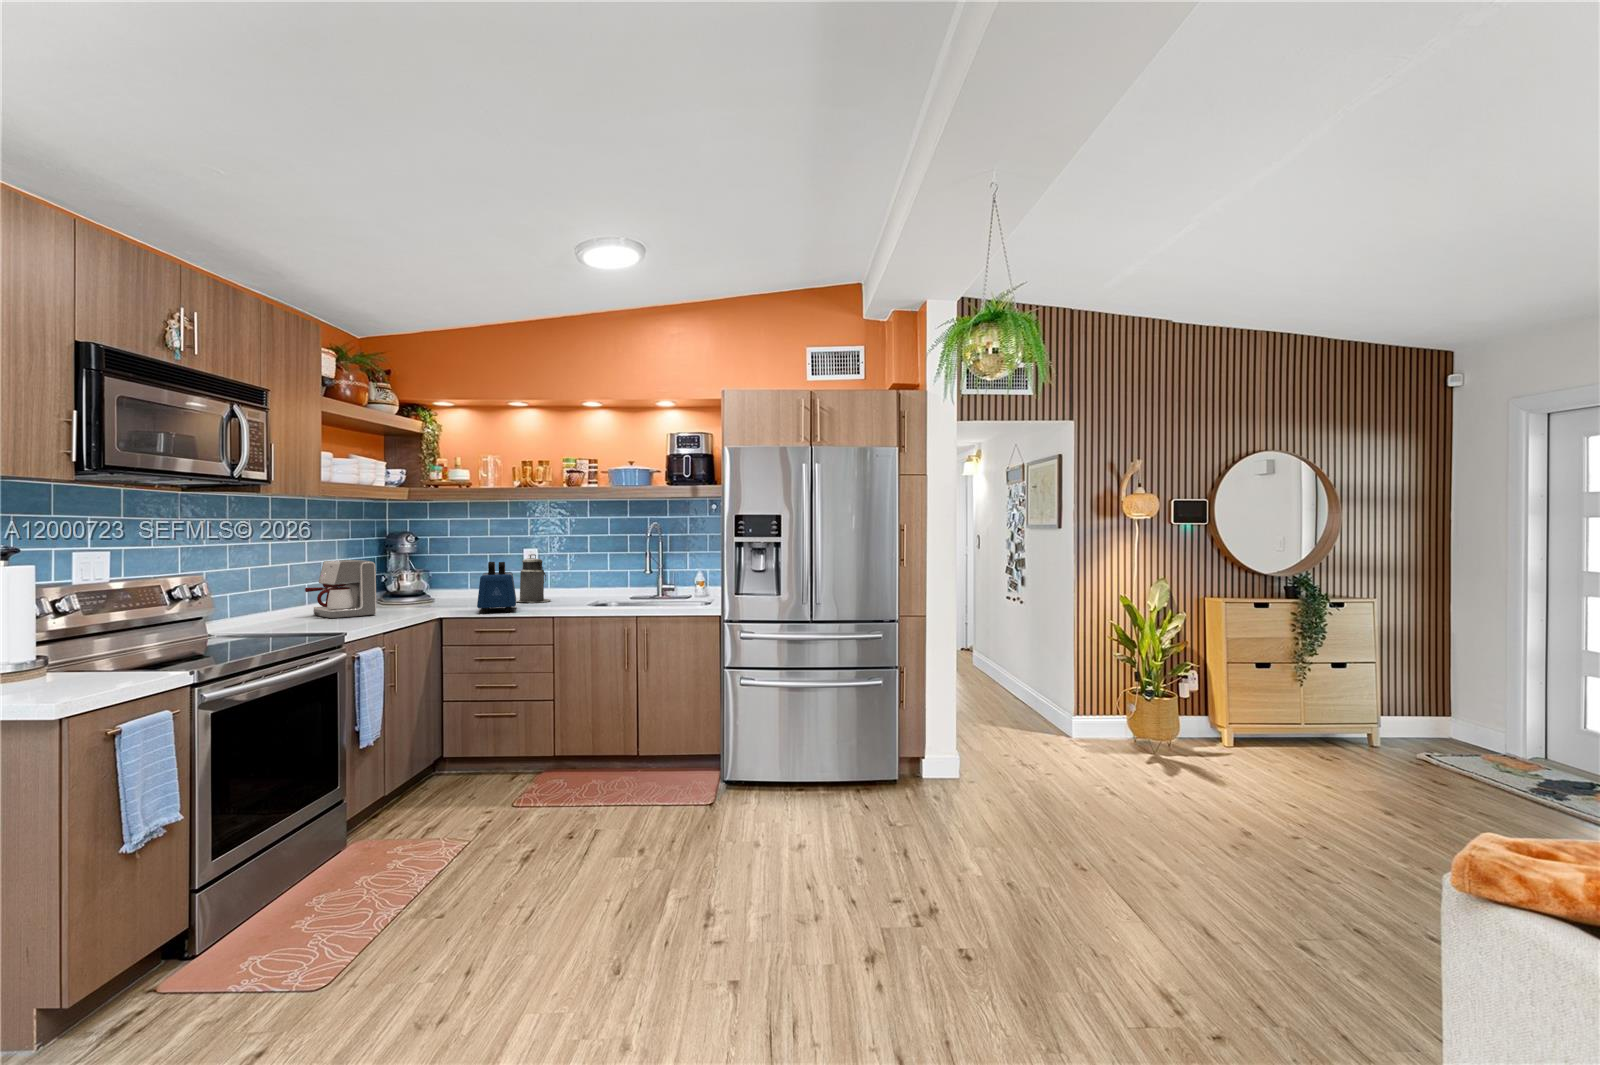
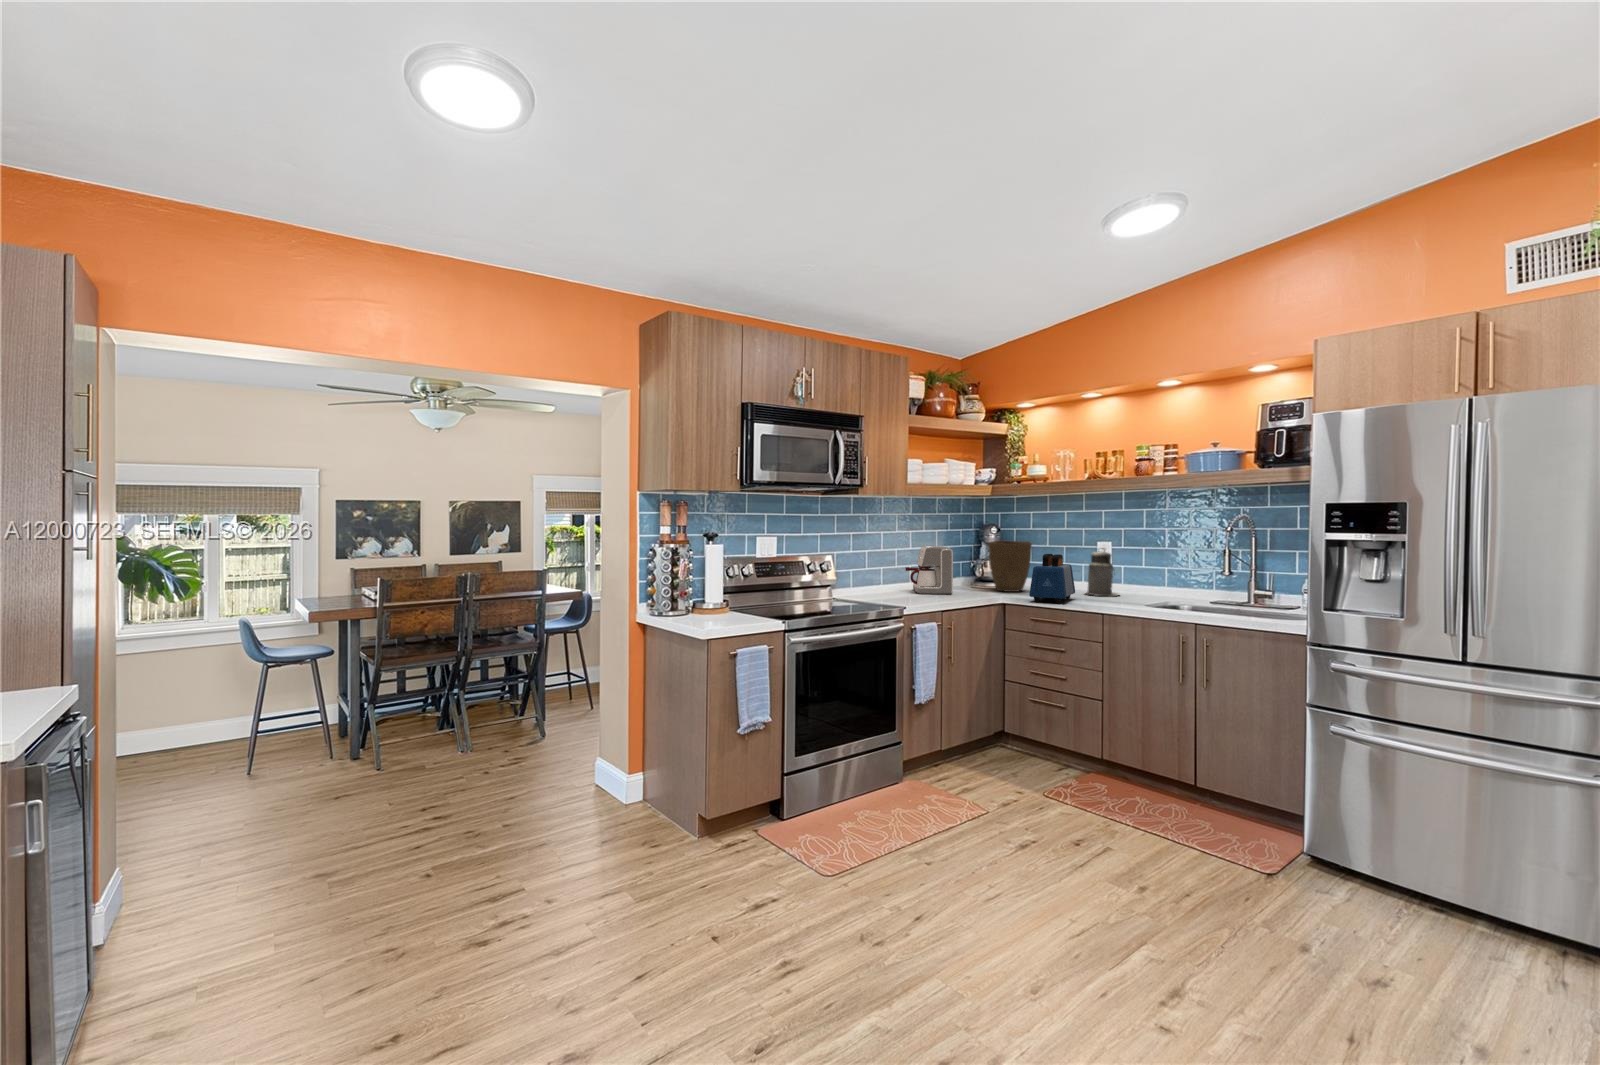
vase: none [408,551,459,607] -> present [988,540,1032,592]

